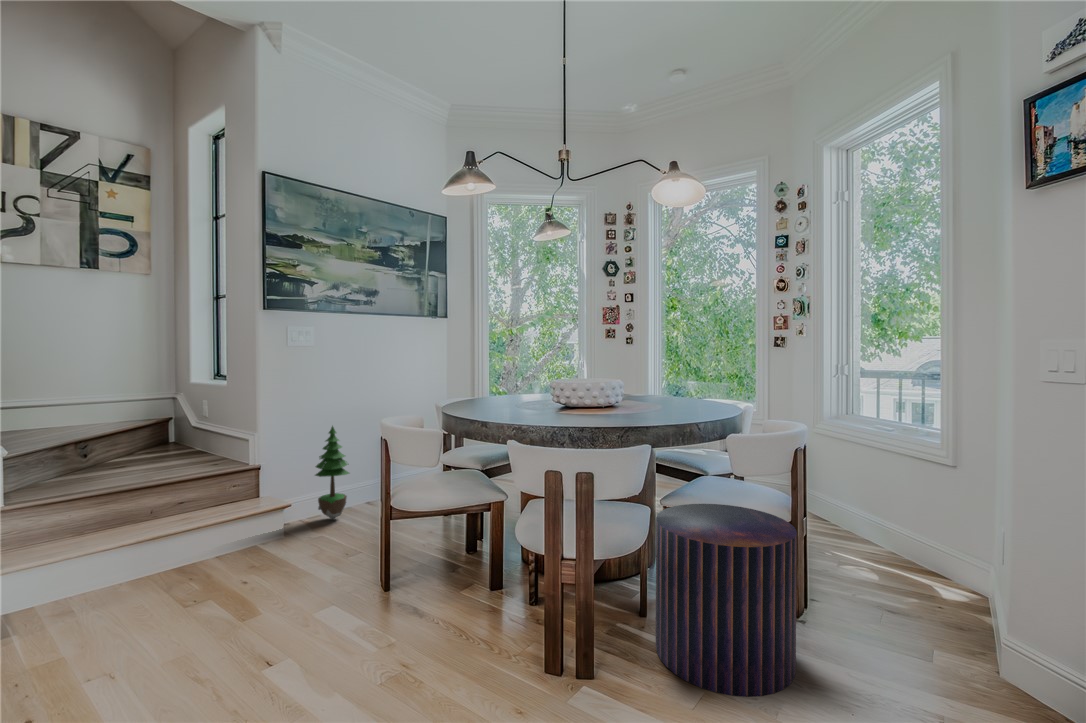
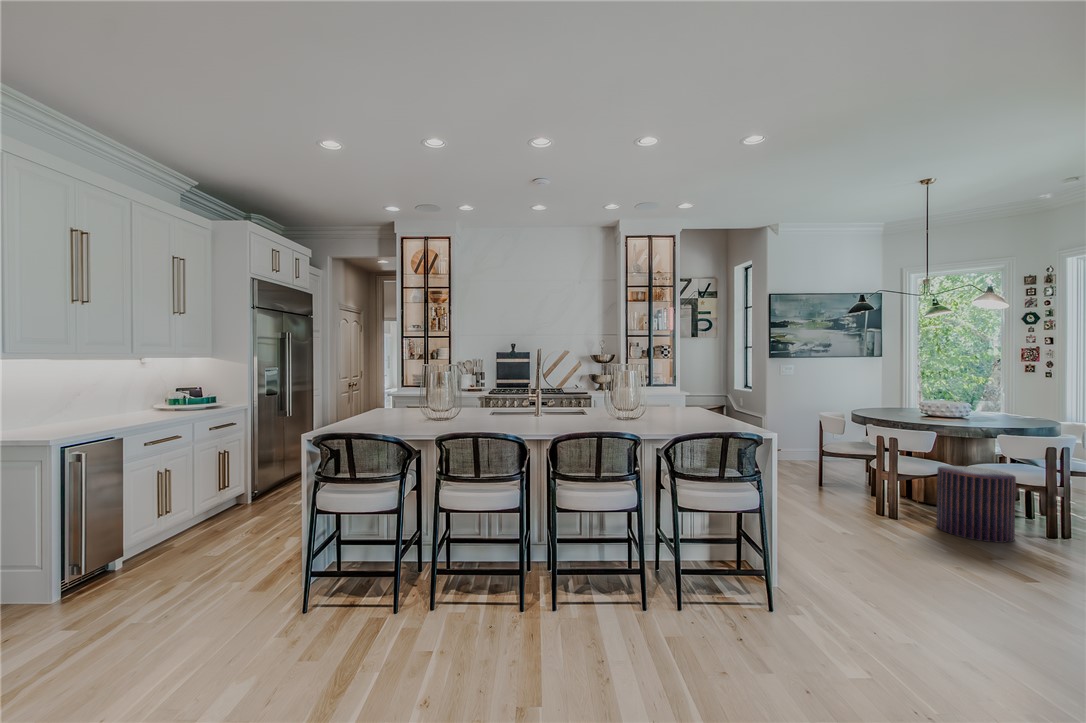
potted tree: present [315,426,349,519] -> none [792,416,811,465]

